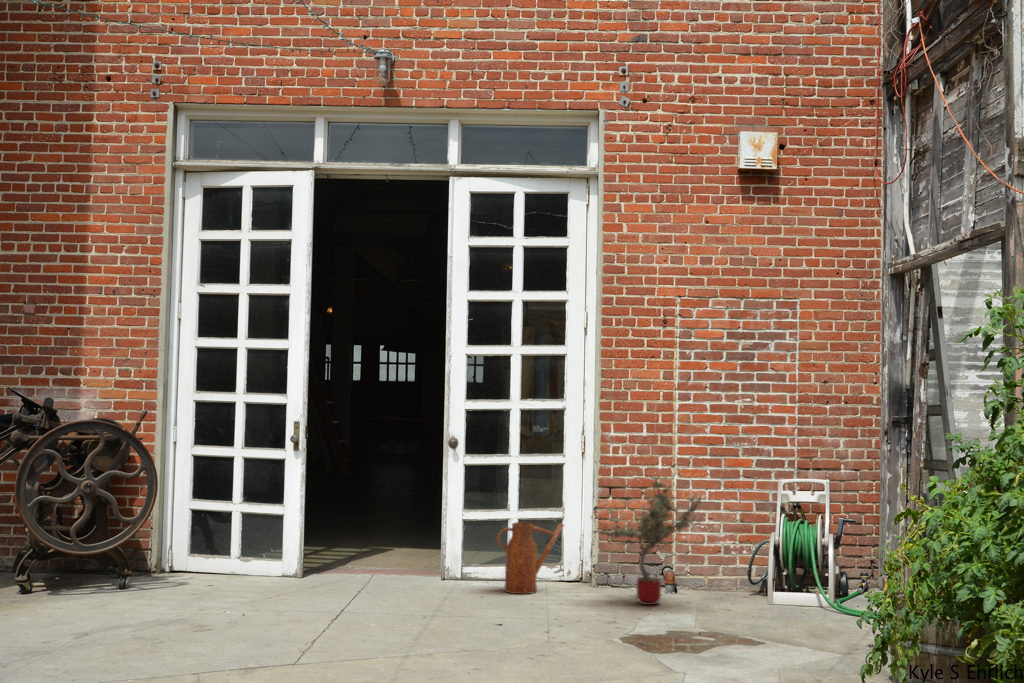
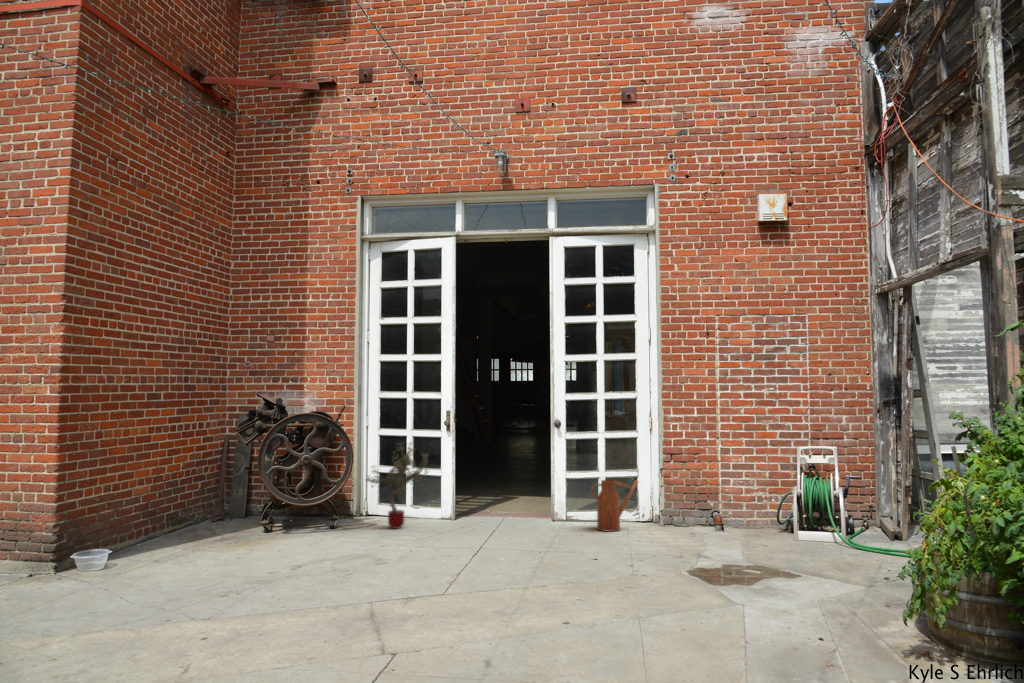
potted tree: present [599,477,702,605] -> present [367,443,428,529]

